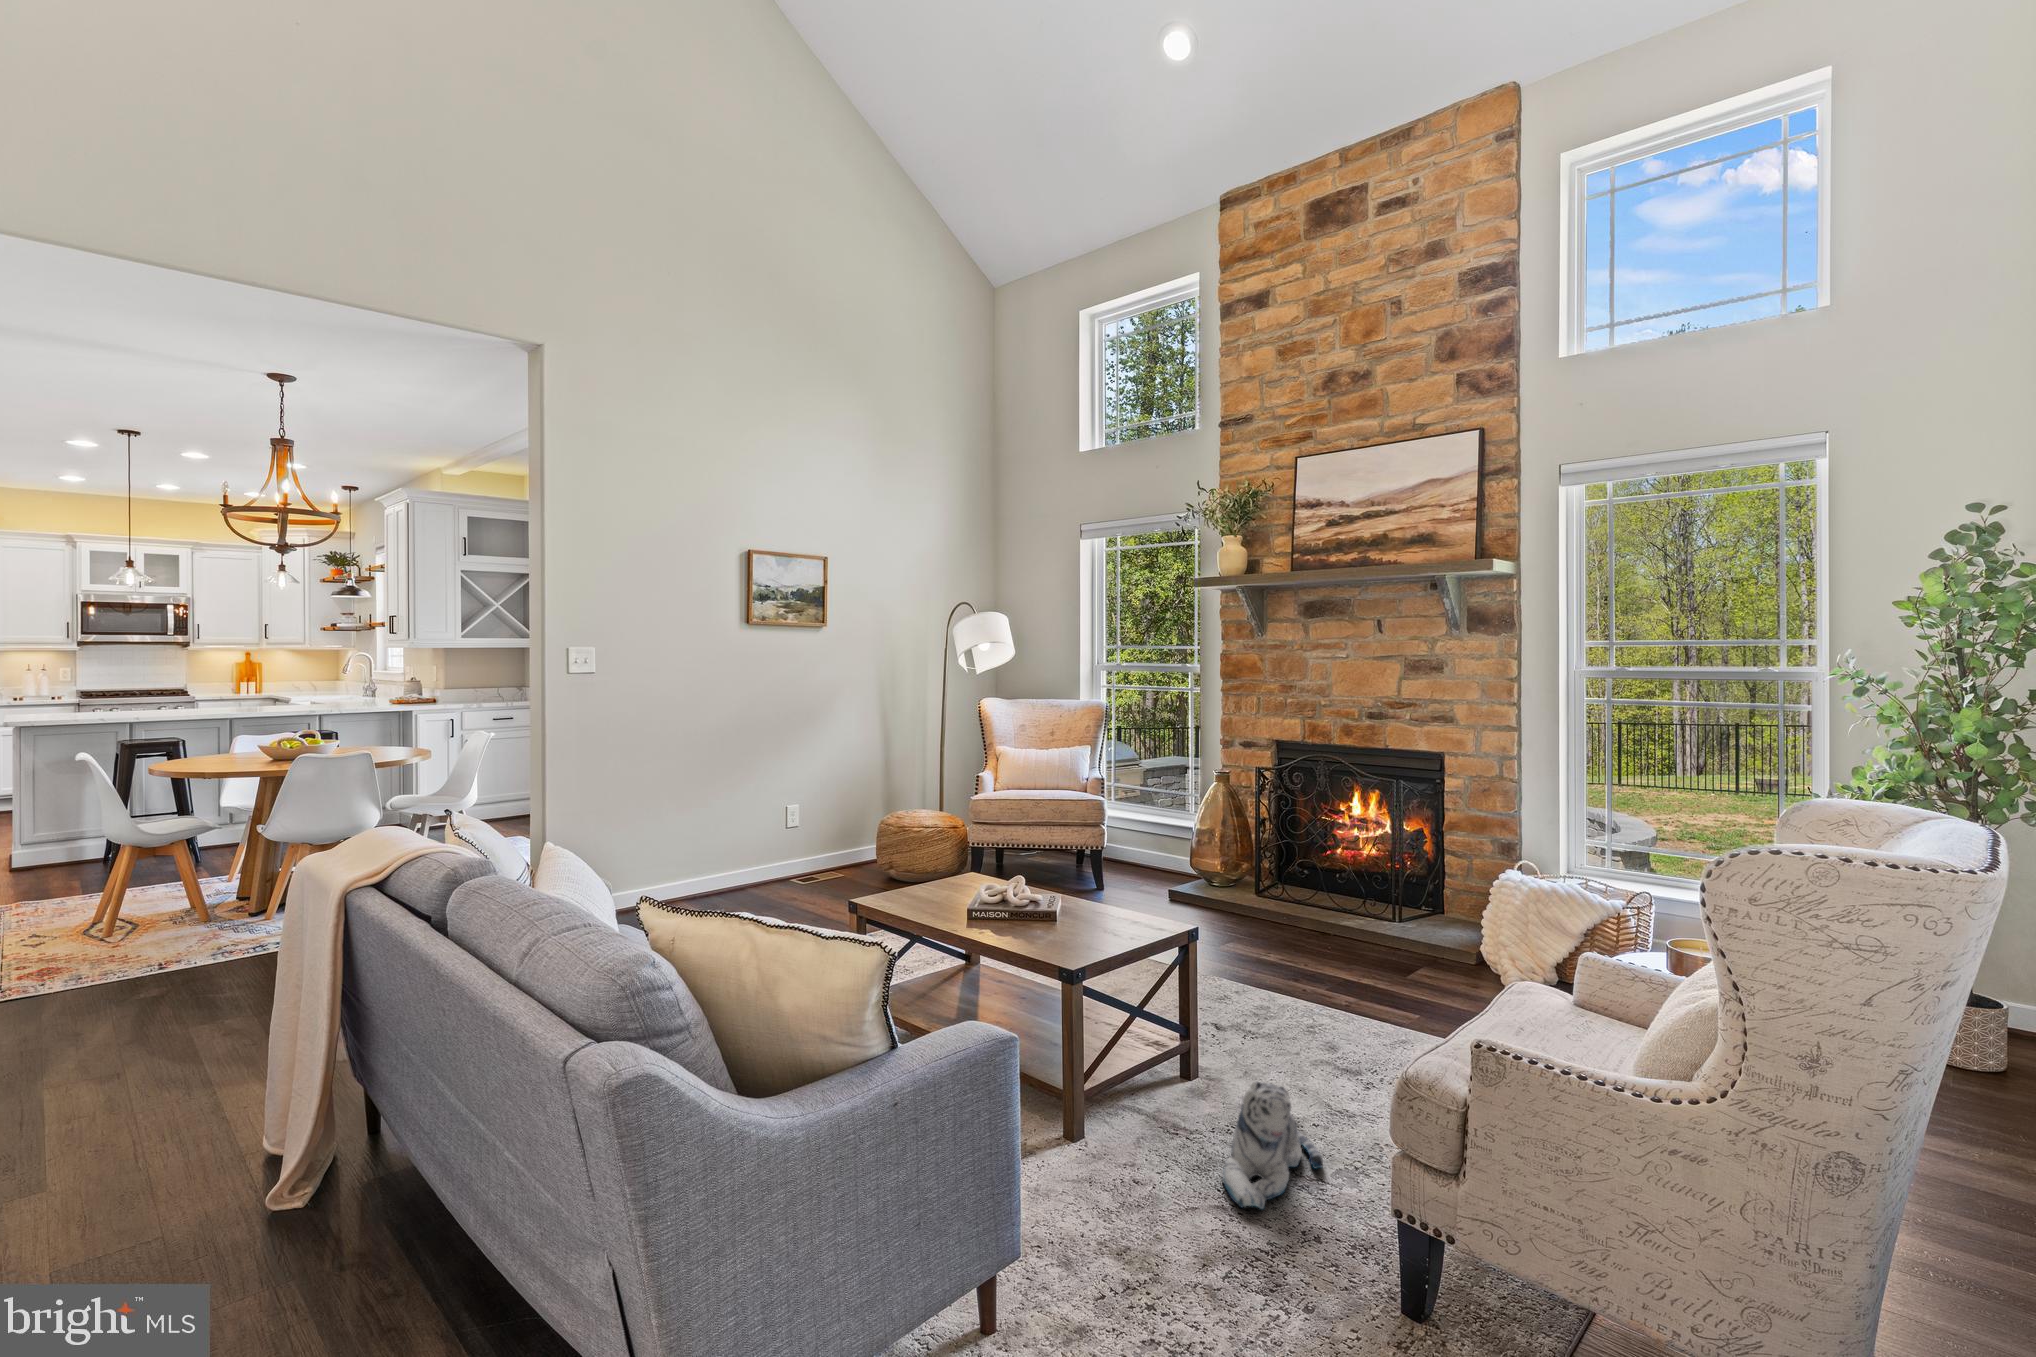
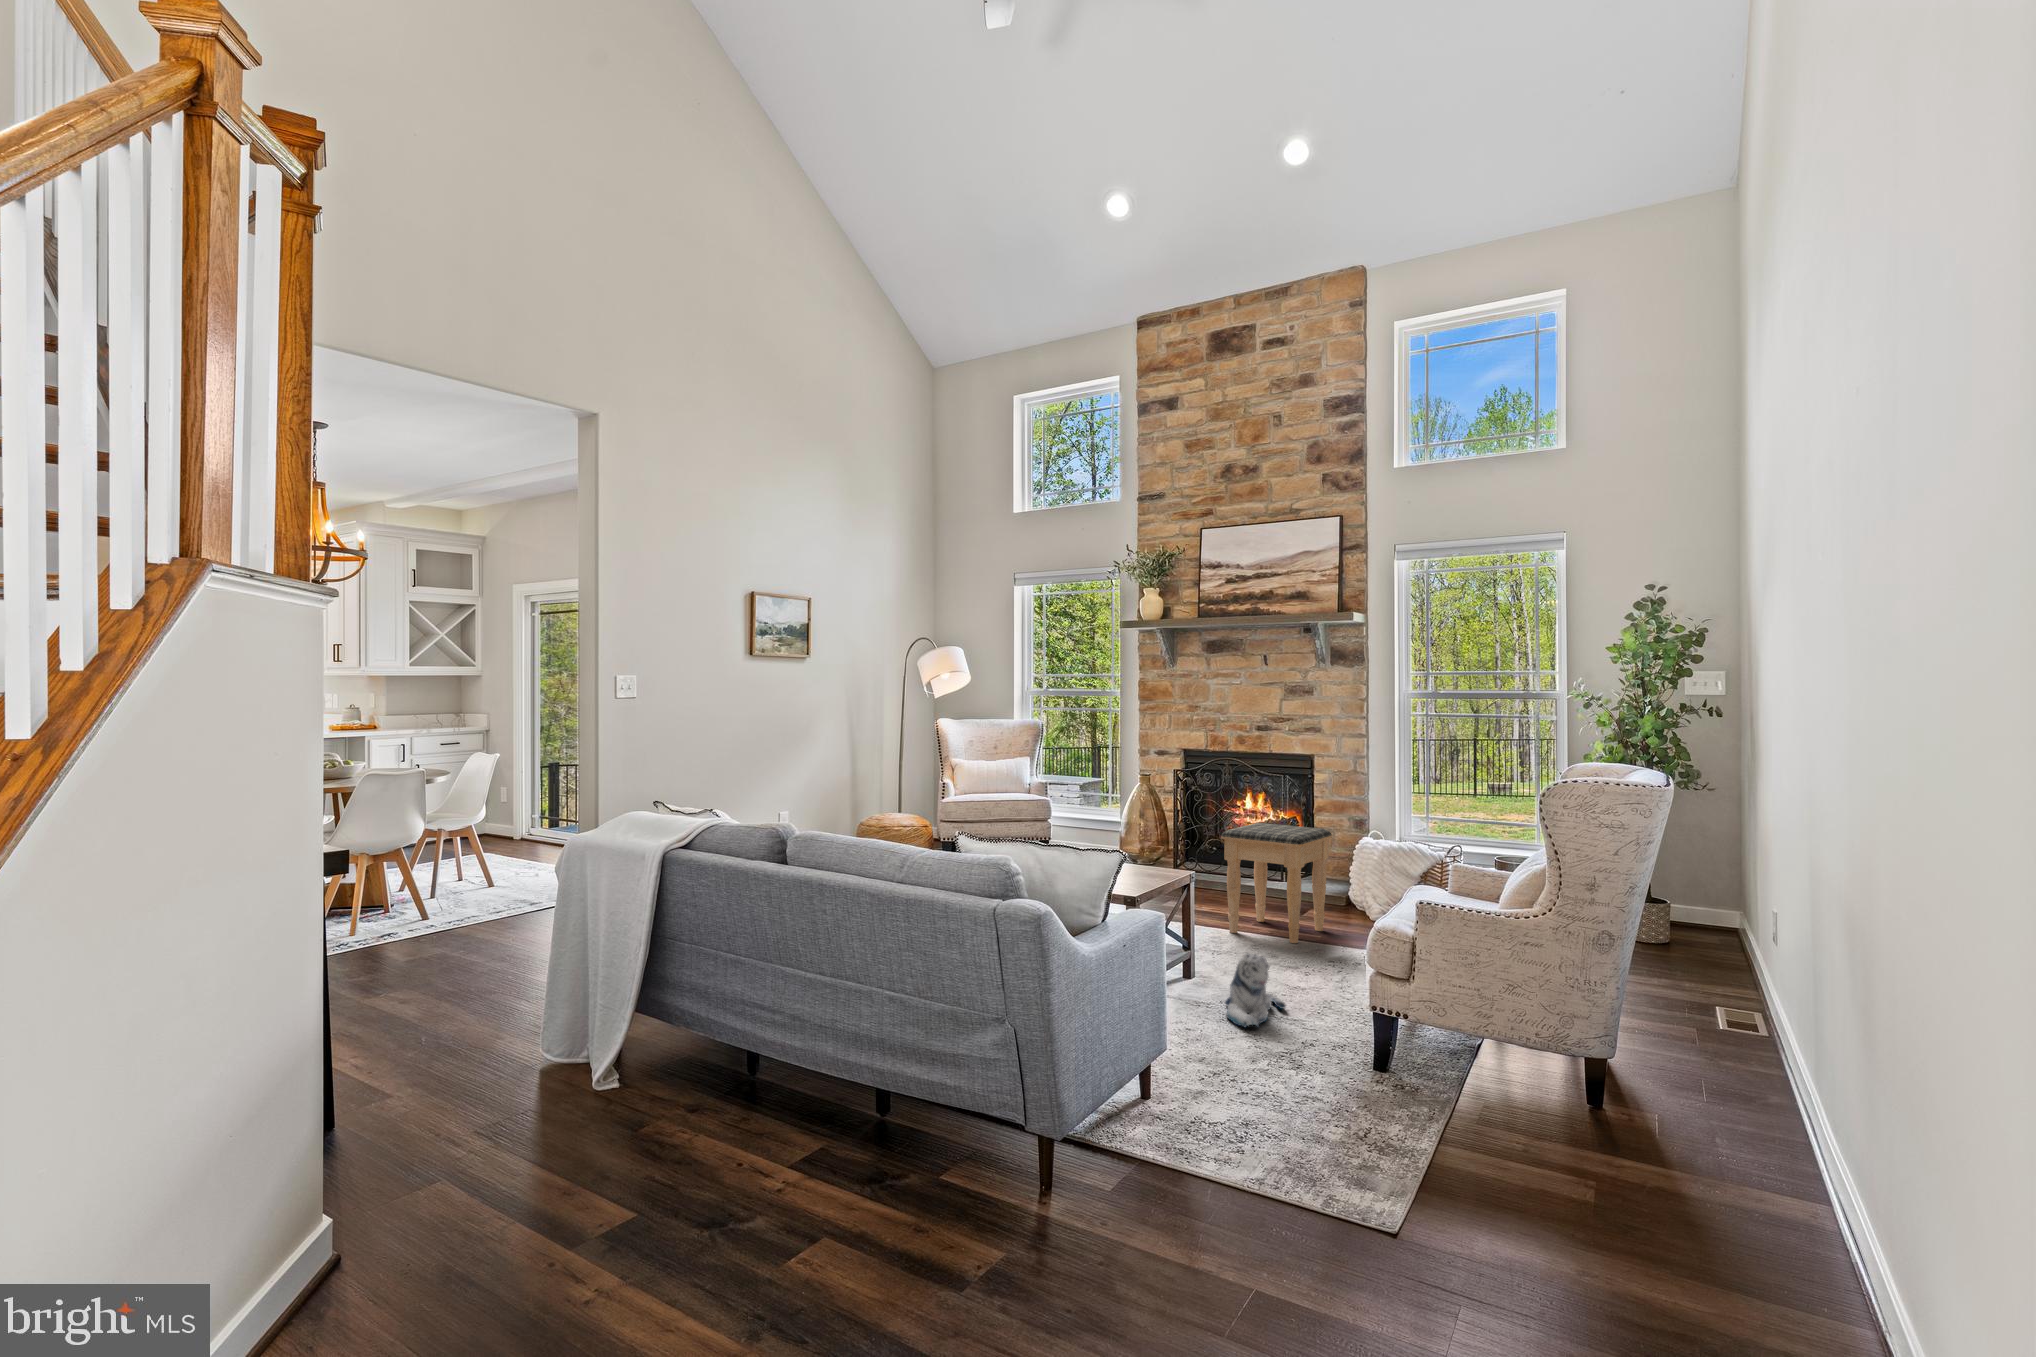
footstool: none [1283,849,1447,1028] -> present [1221,823,1332,943]

